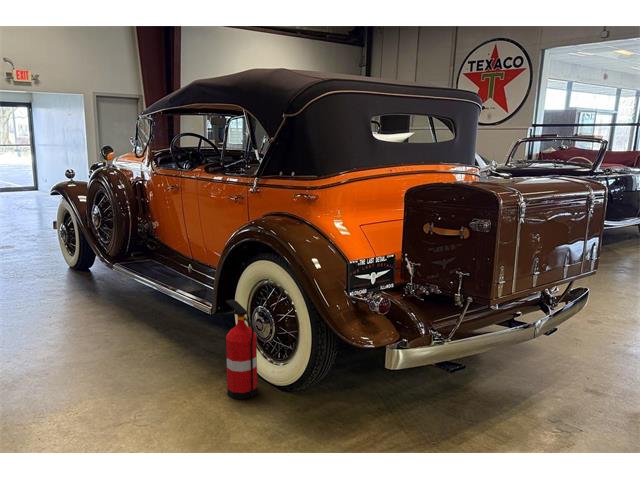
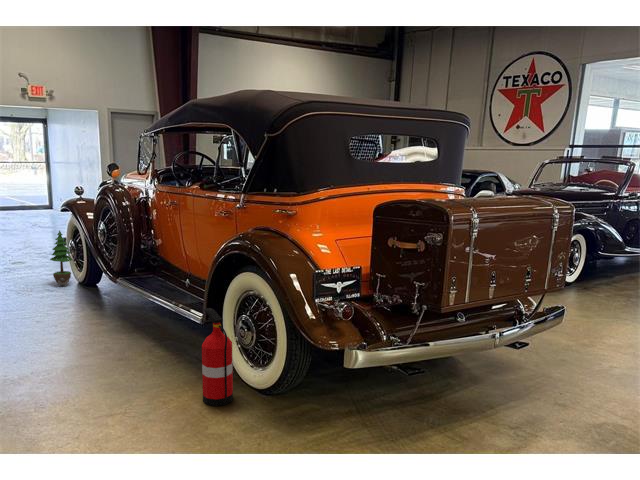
potted tree: none [39,214,63,271] -> present [50,231,72,286]

